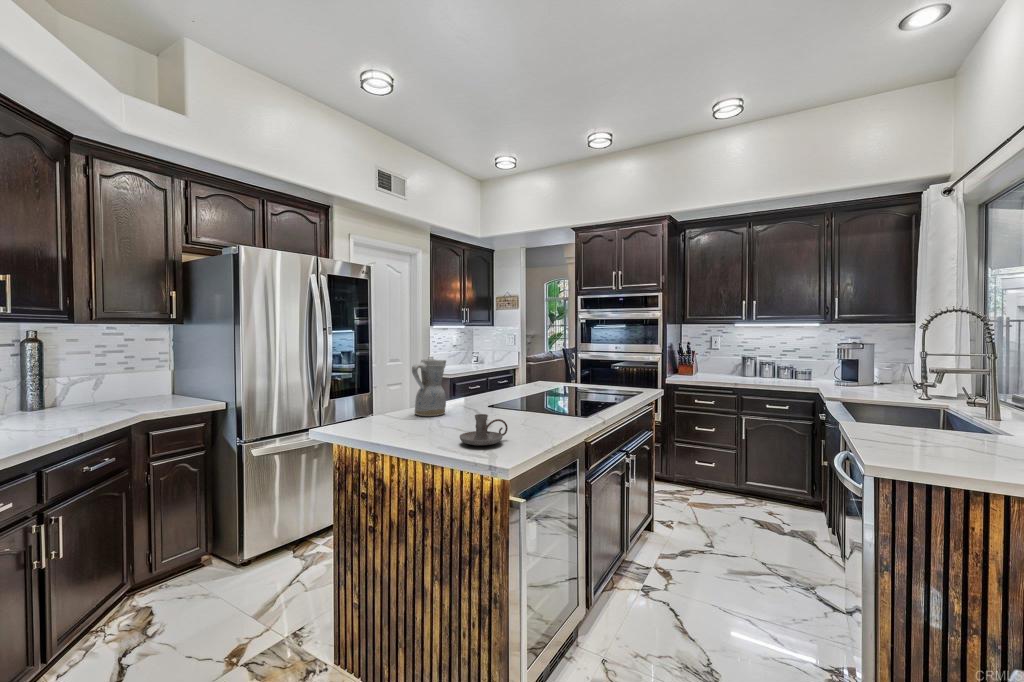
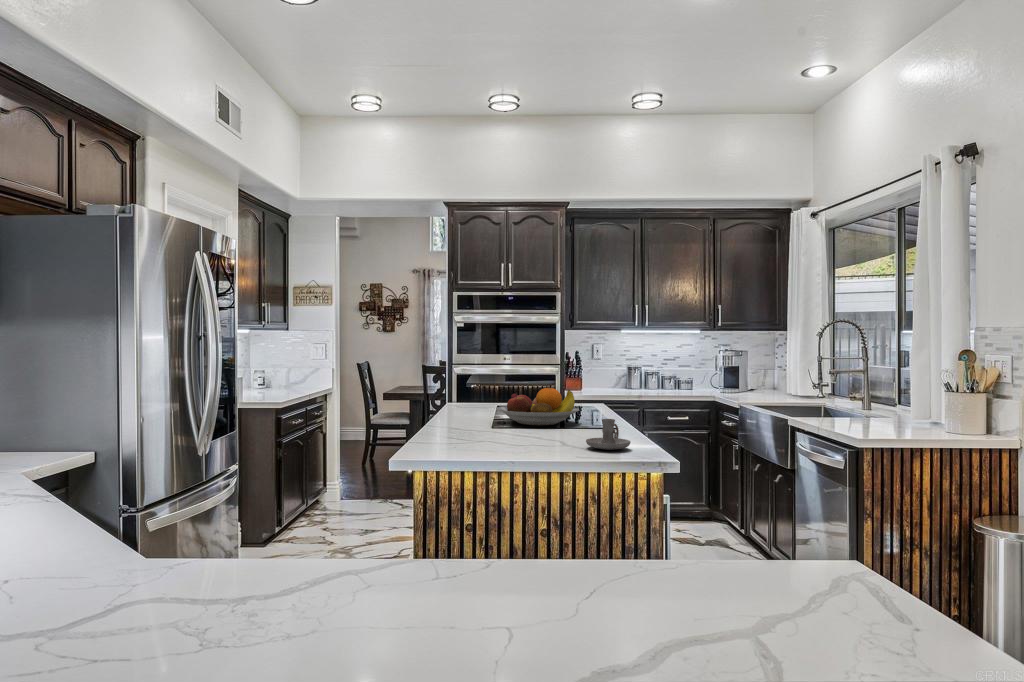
ceramic pitcher: present [412,359,446,416] -> none [447,366,485,434]
fruit bowl: none [484,379,556,411] -> present [497,388,579,425]

